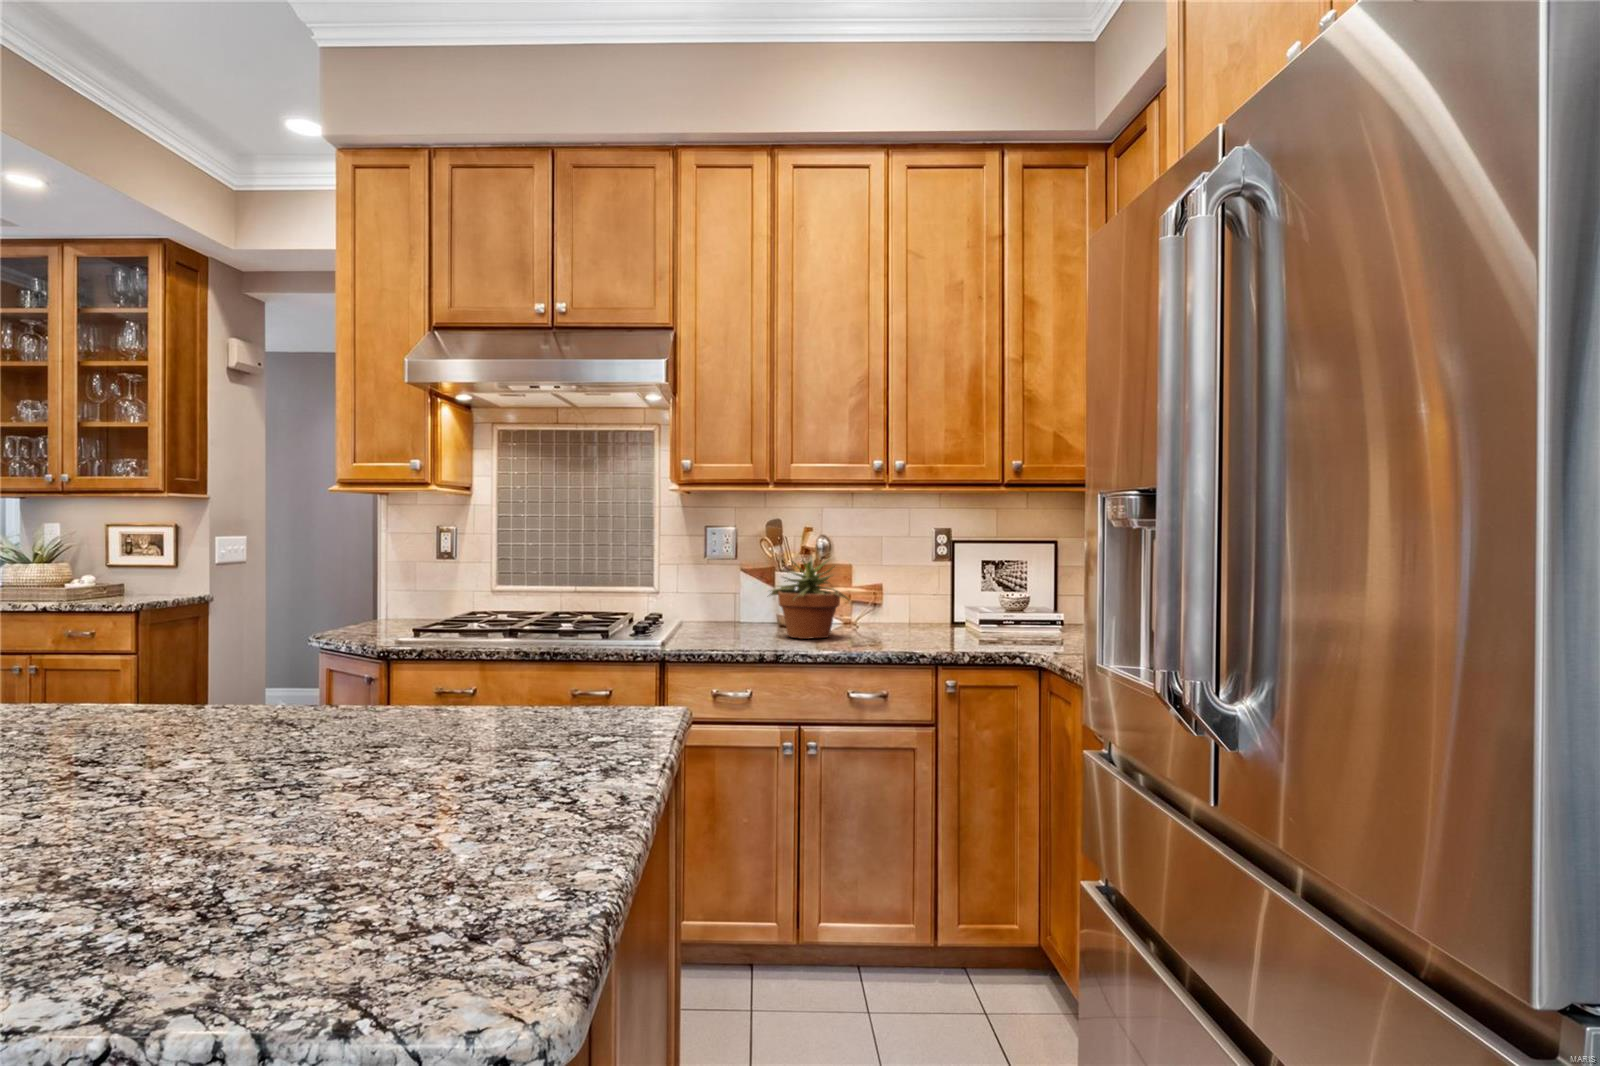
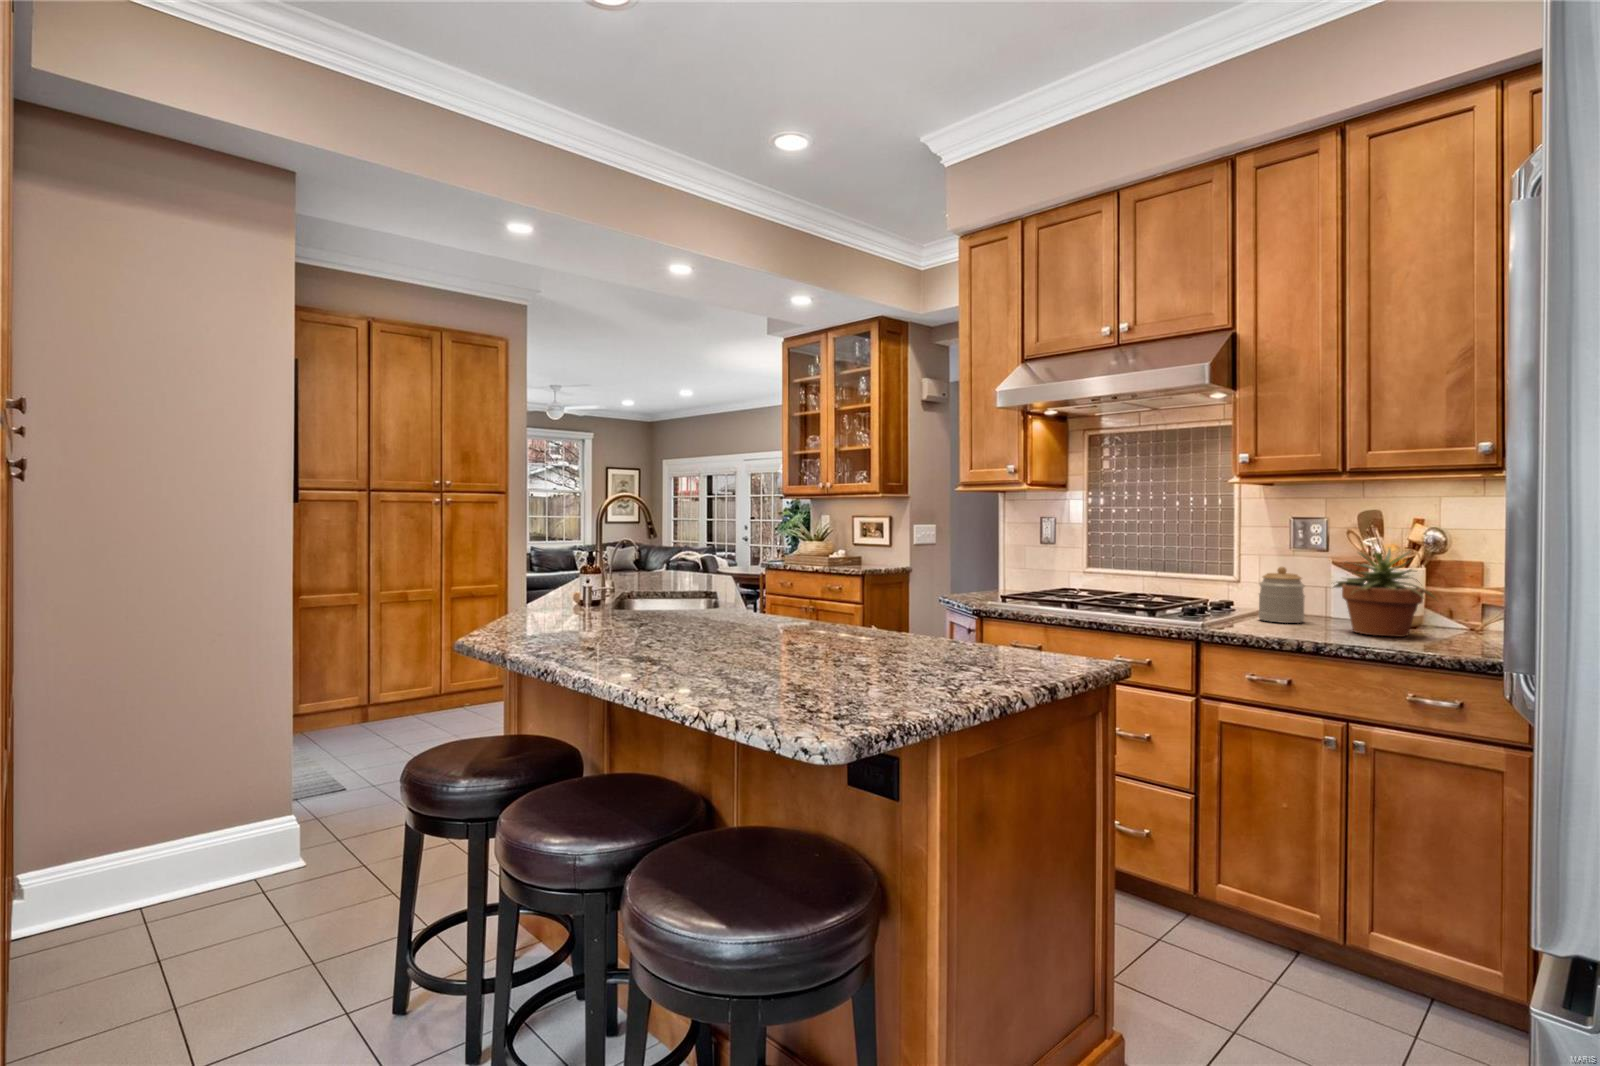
jar: none [701,577,741,634] -> present [1258,567,1305,623]

